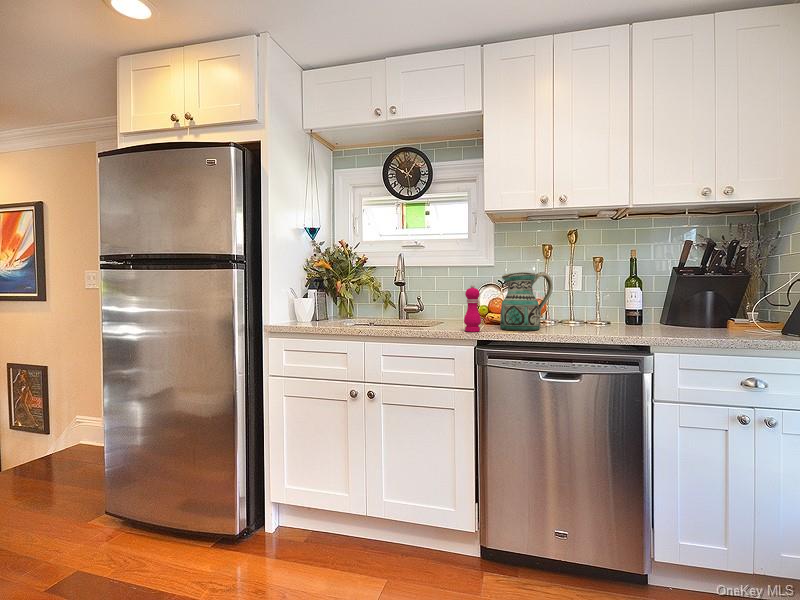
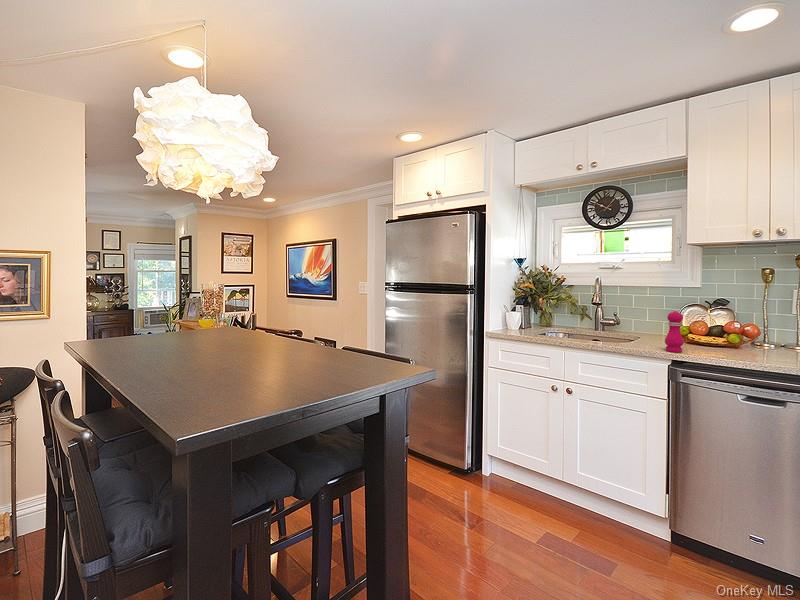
ceramic pitcher: present [500,272,553,331] -> none [705,299,770,356]

